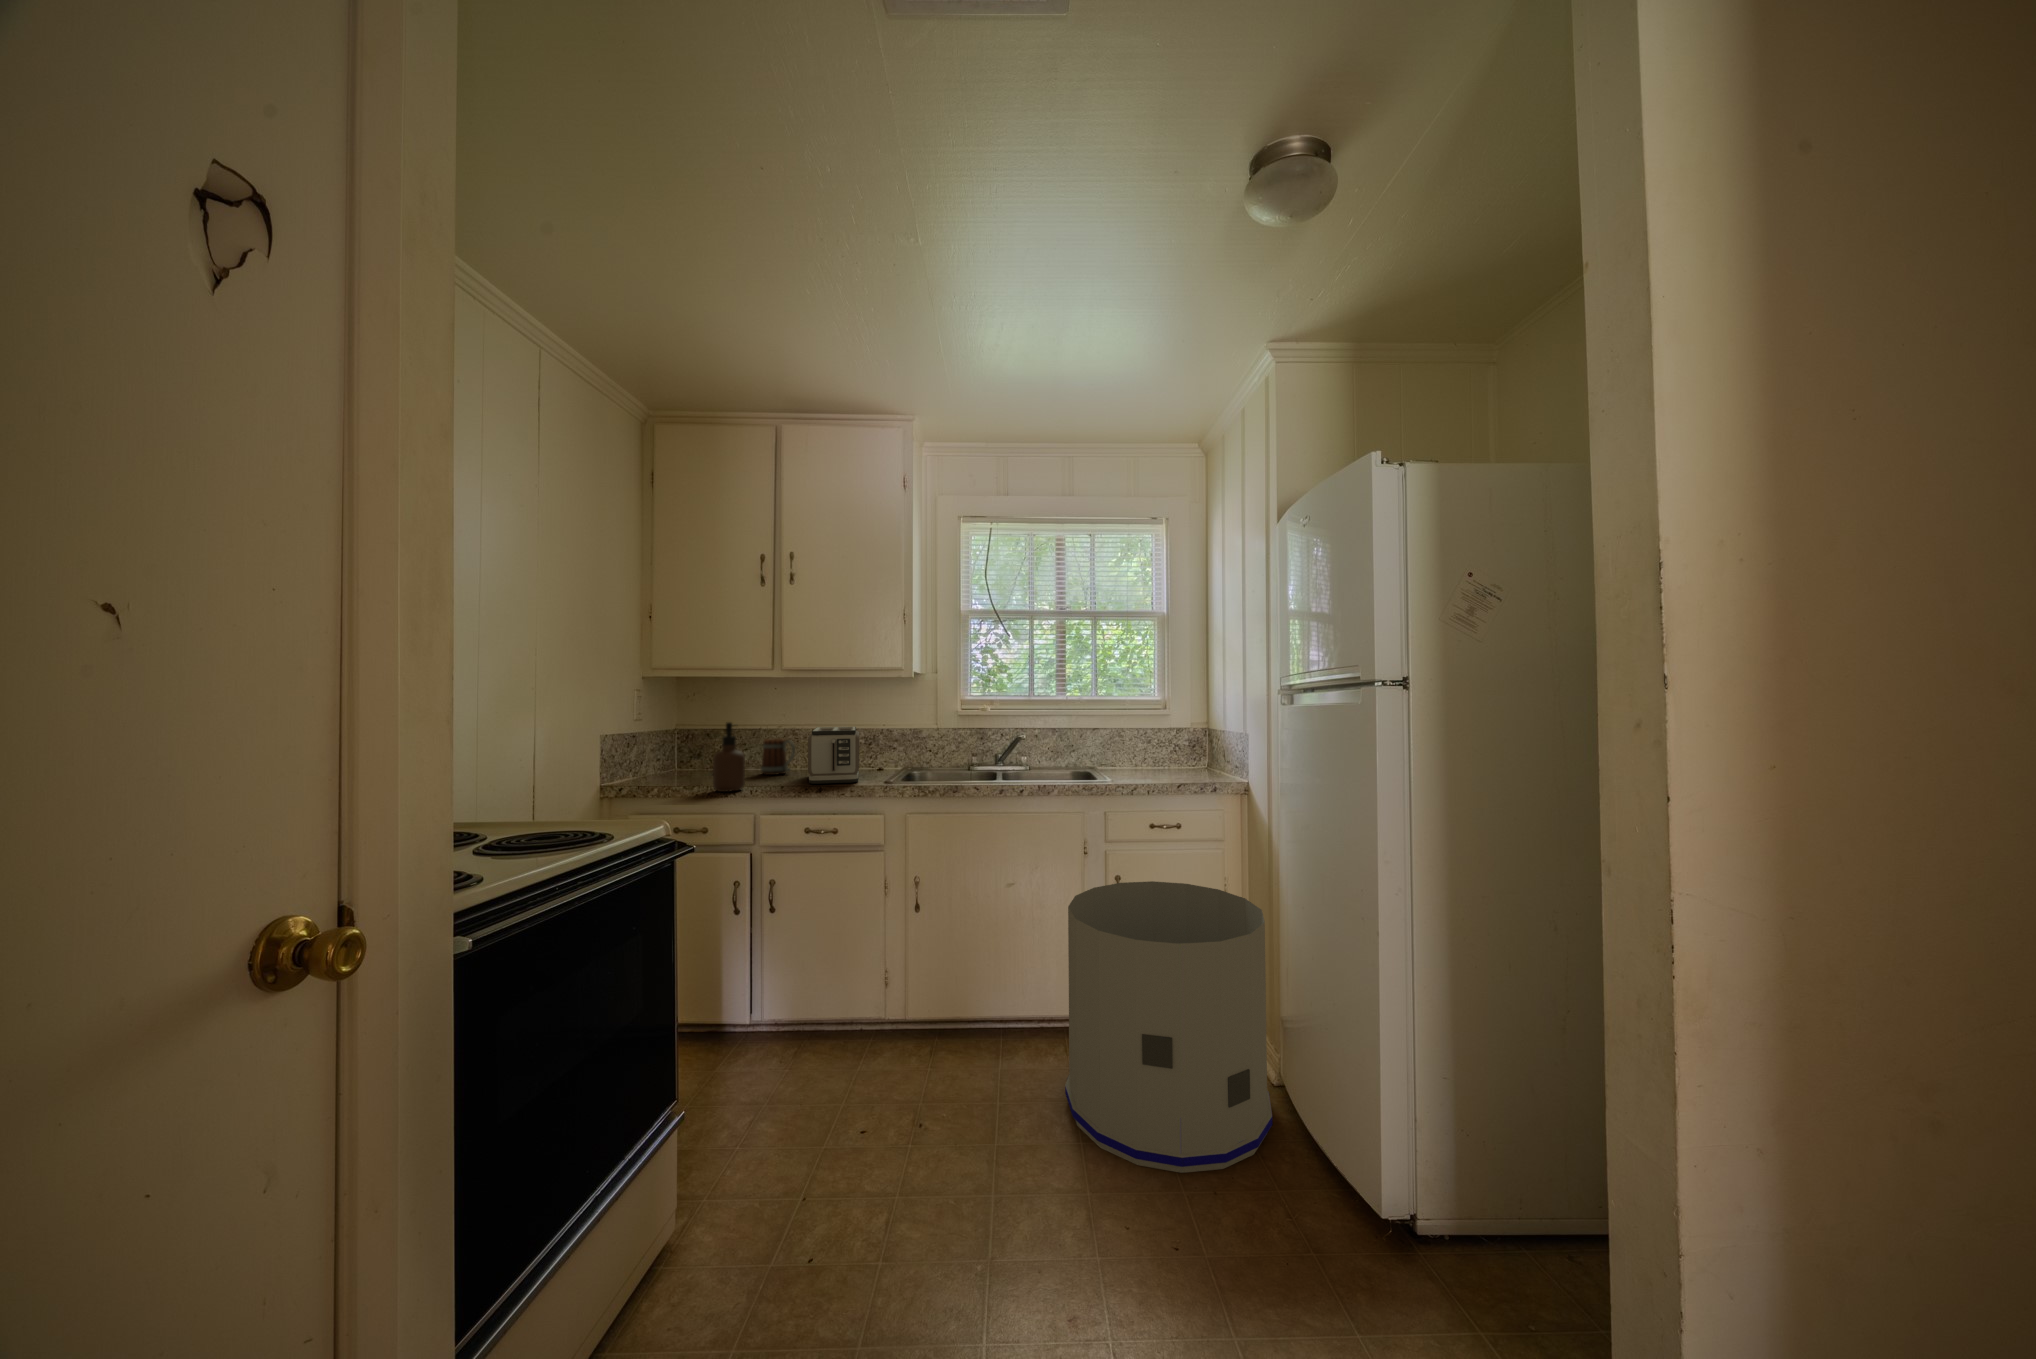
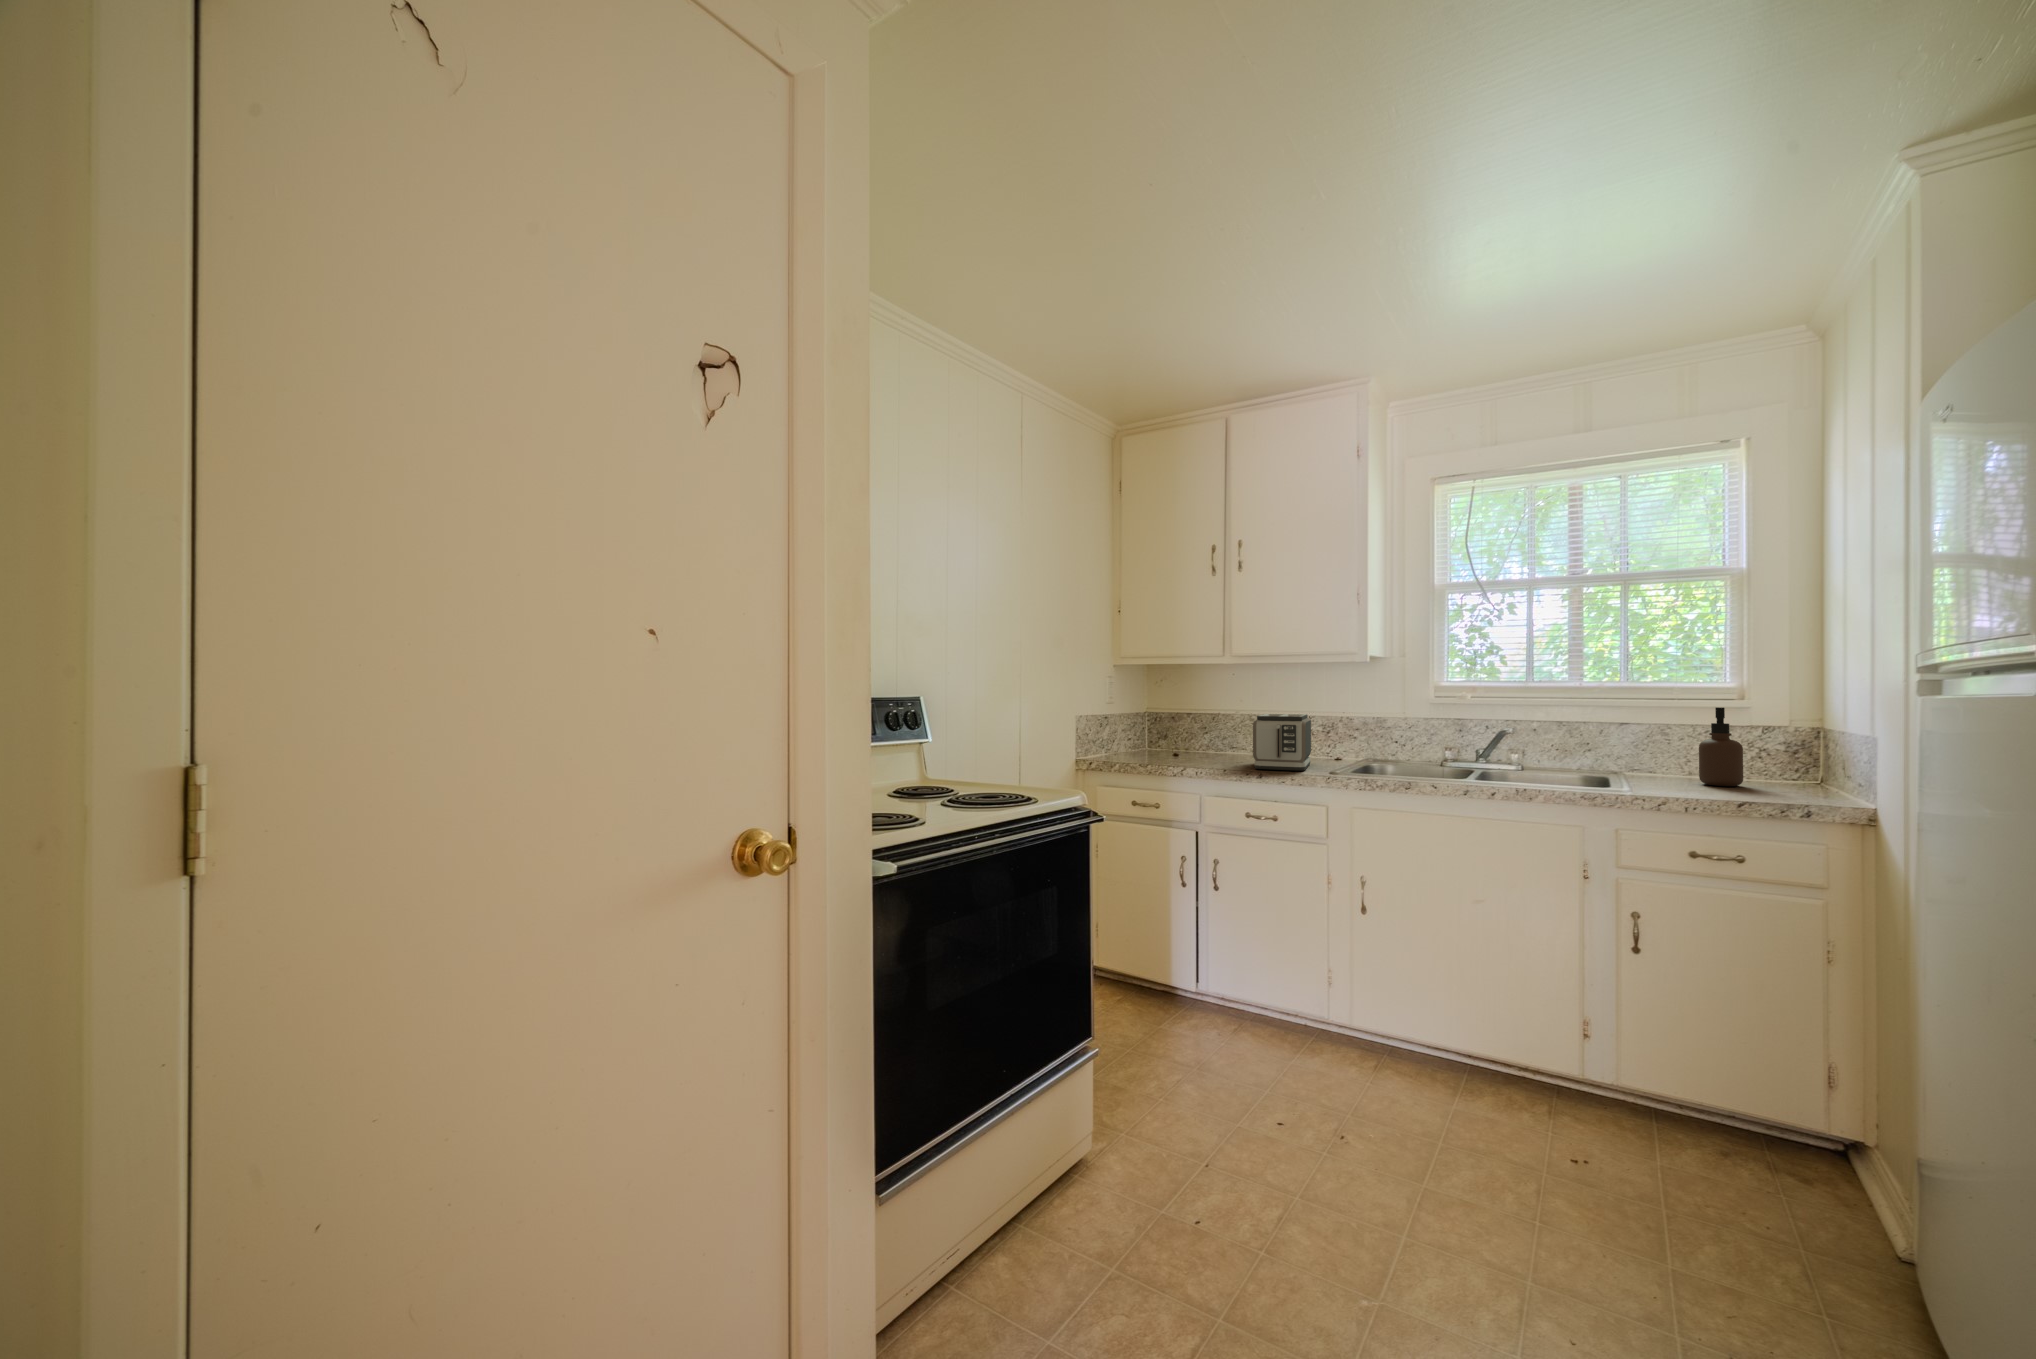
soap dispenser: present [713,722,745,792] -> present [1699,707,1743,786]
mug: present [761,738,795,775] -> none [1212,724,1245,760]
trash can: present [1065,881,1272,1173] -> none [1532,915,1861,1284]

